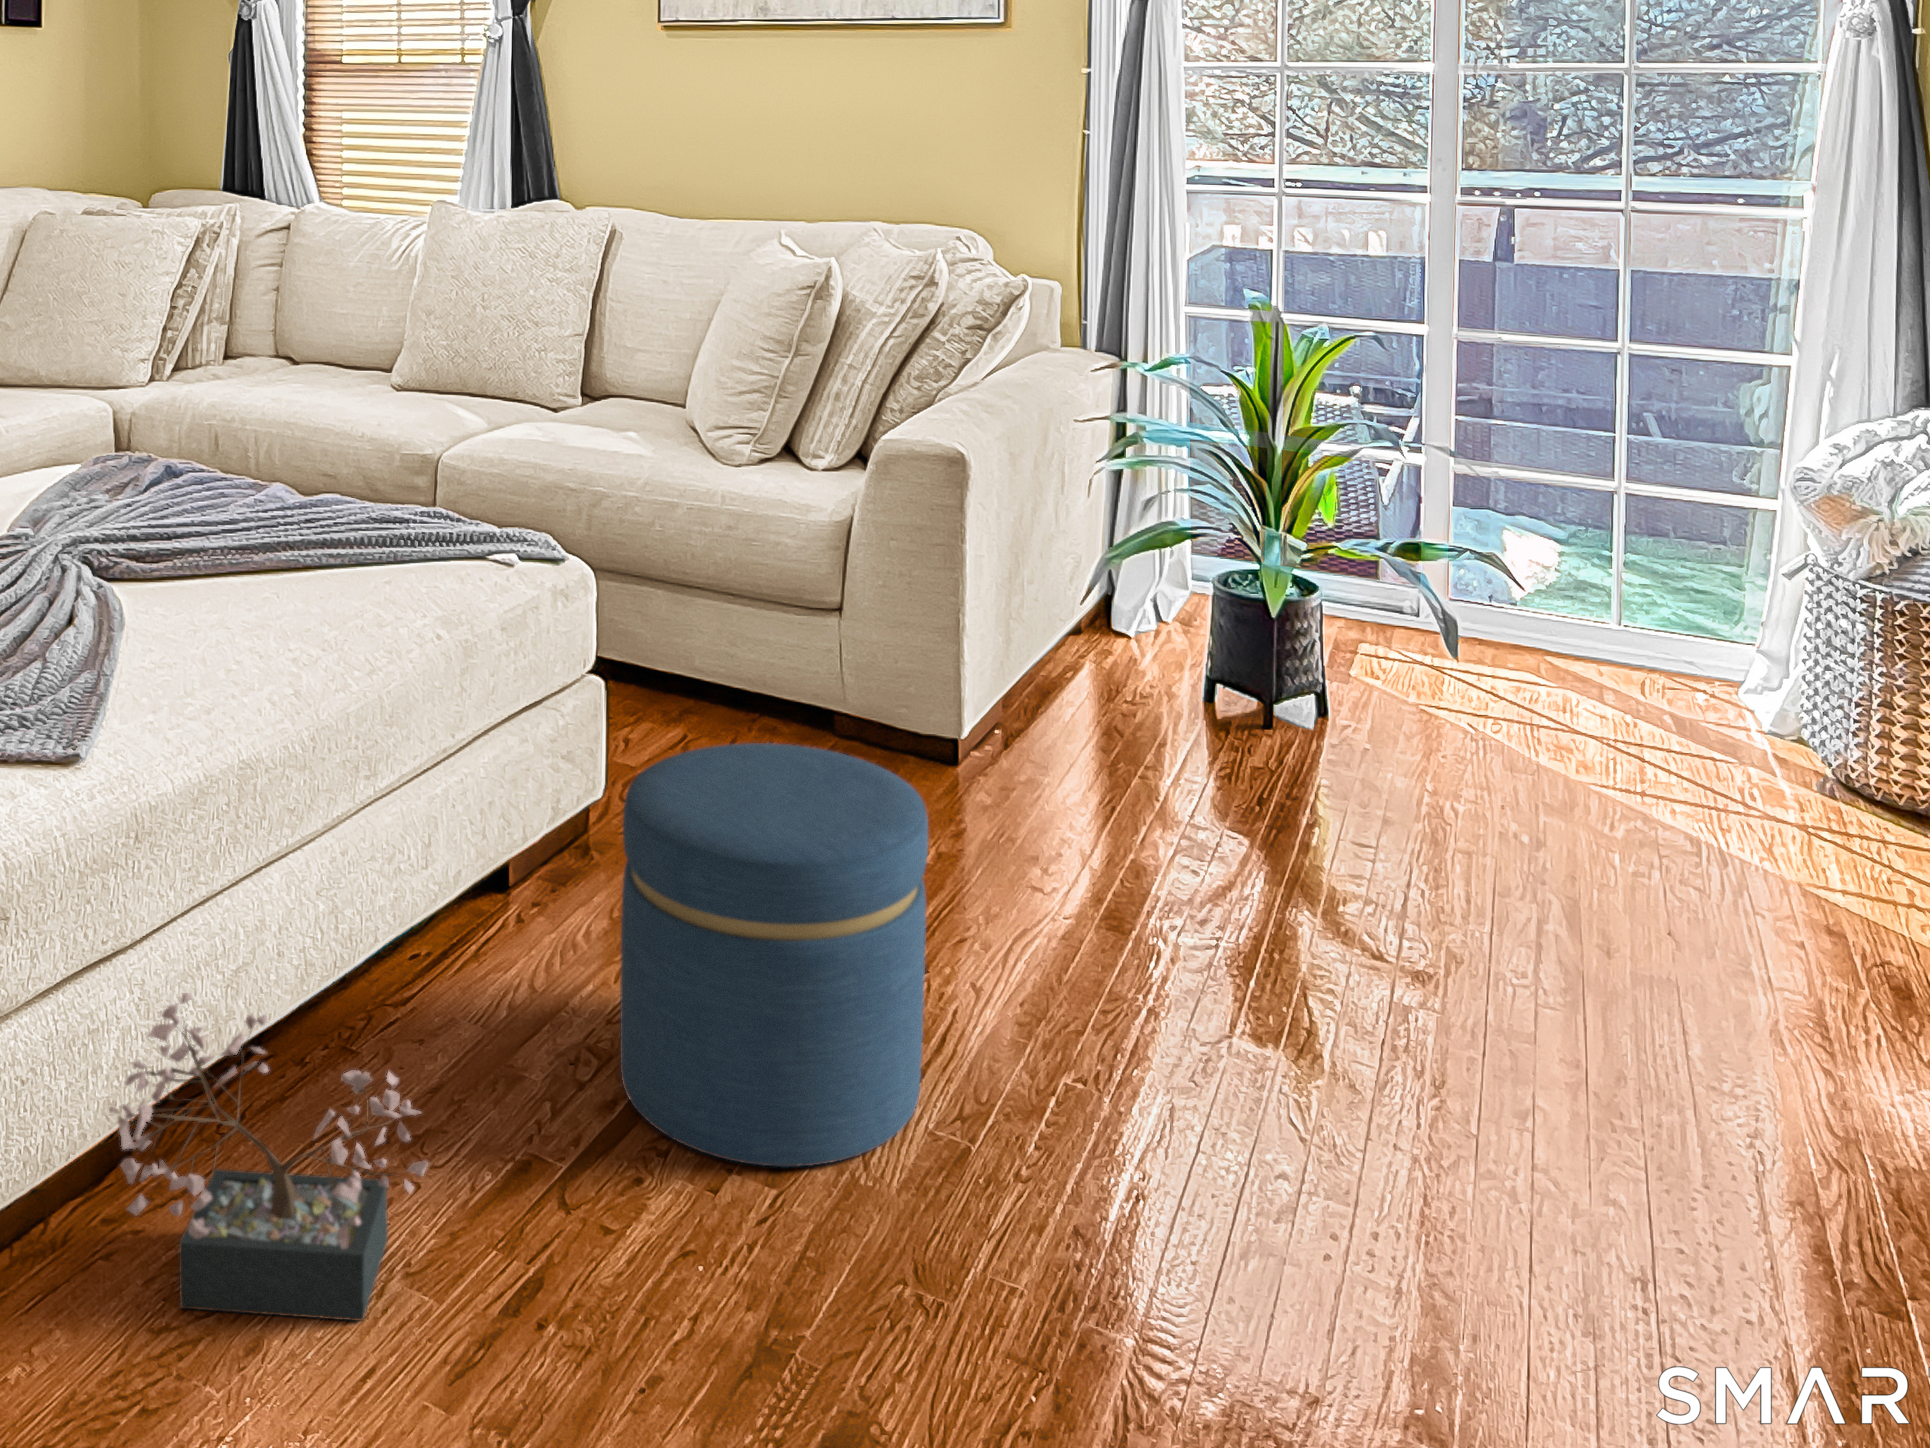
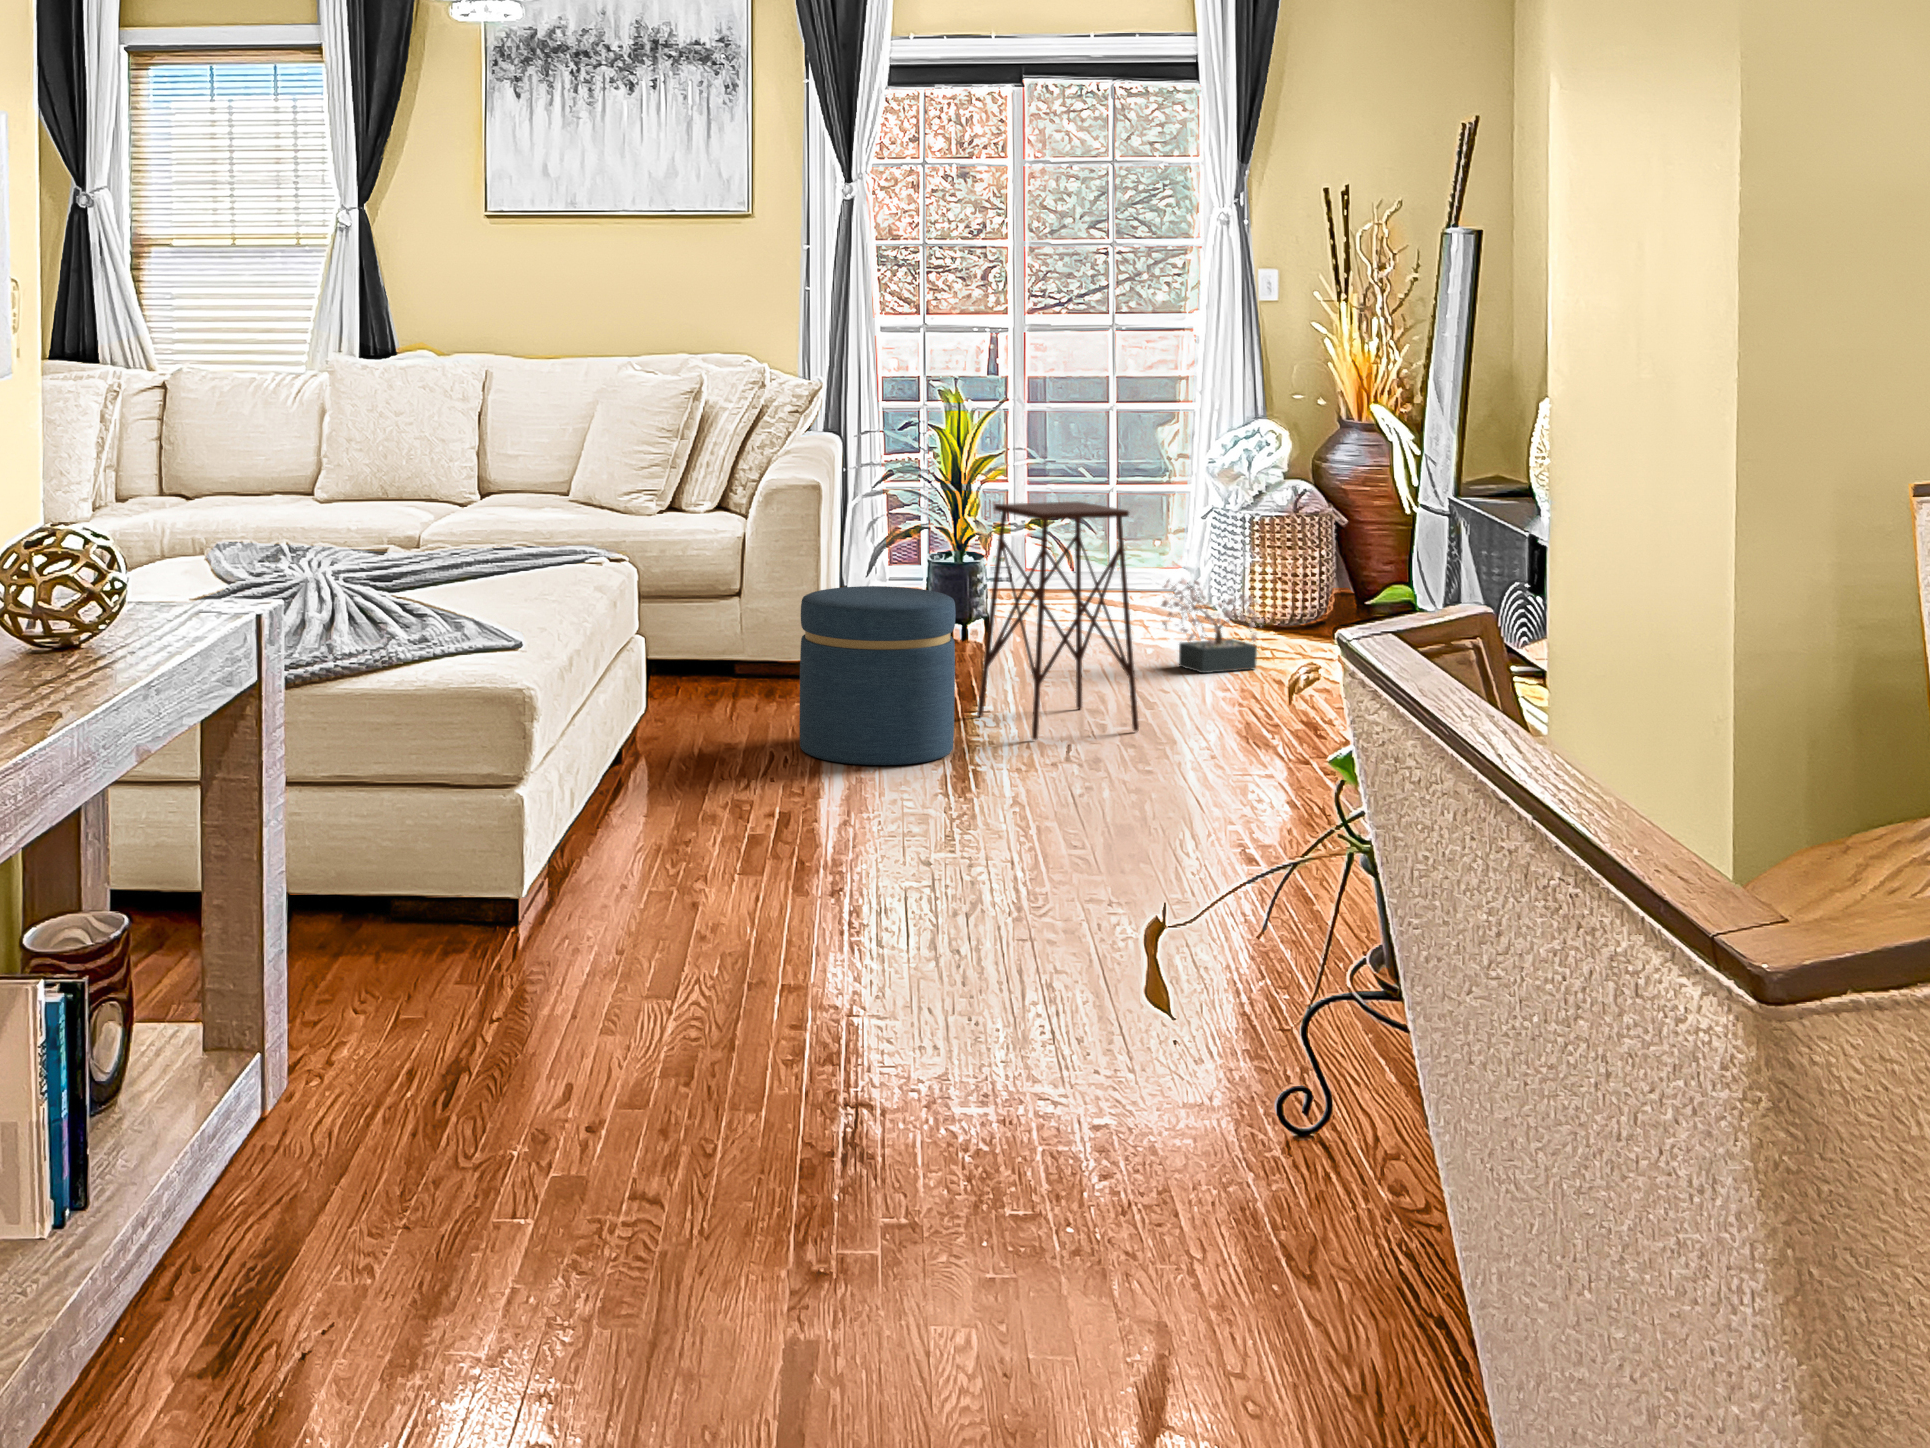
side table: none [1065,604,1371,1142] -> present [977,502,1139,740]
decorative plant: present [109,993,428,1321] -> present [1162,579,1264,673]

